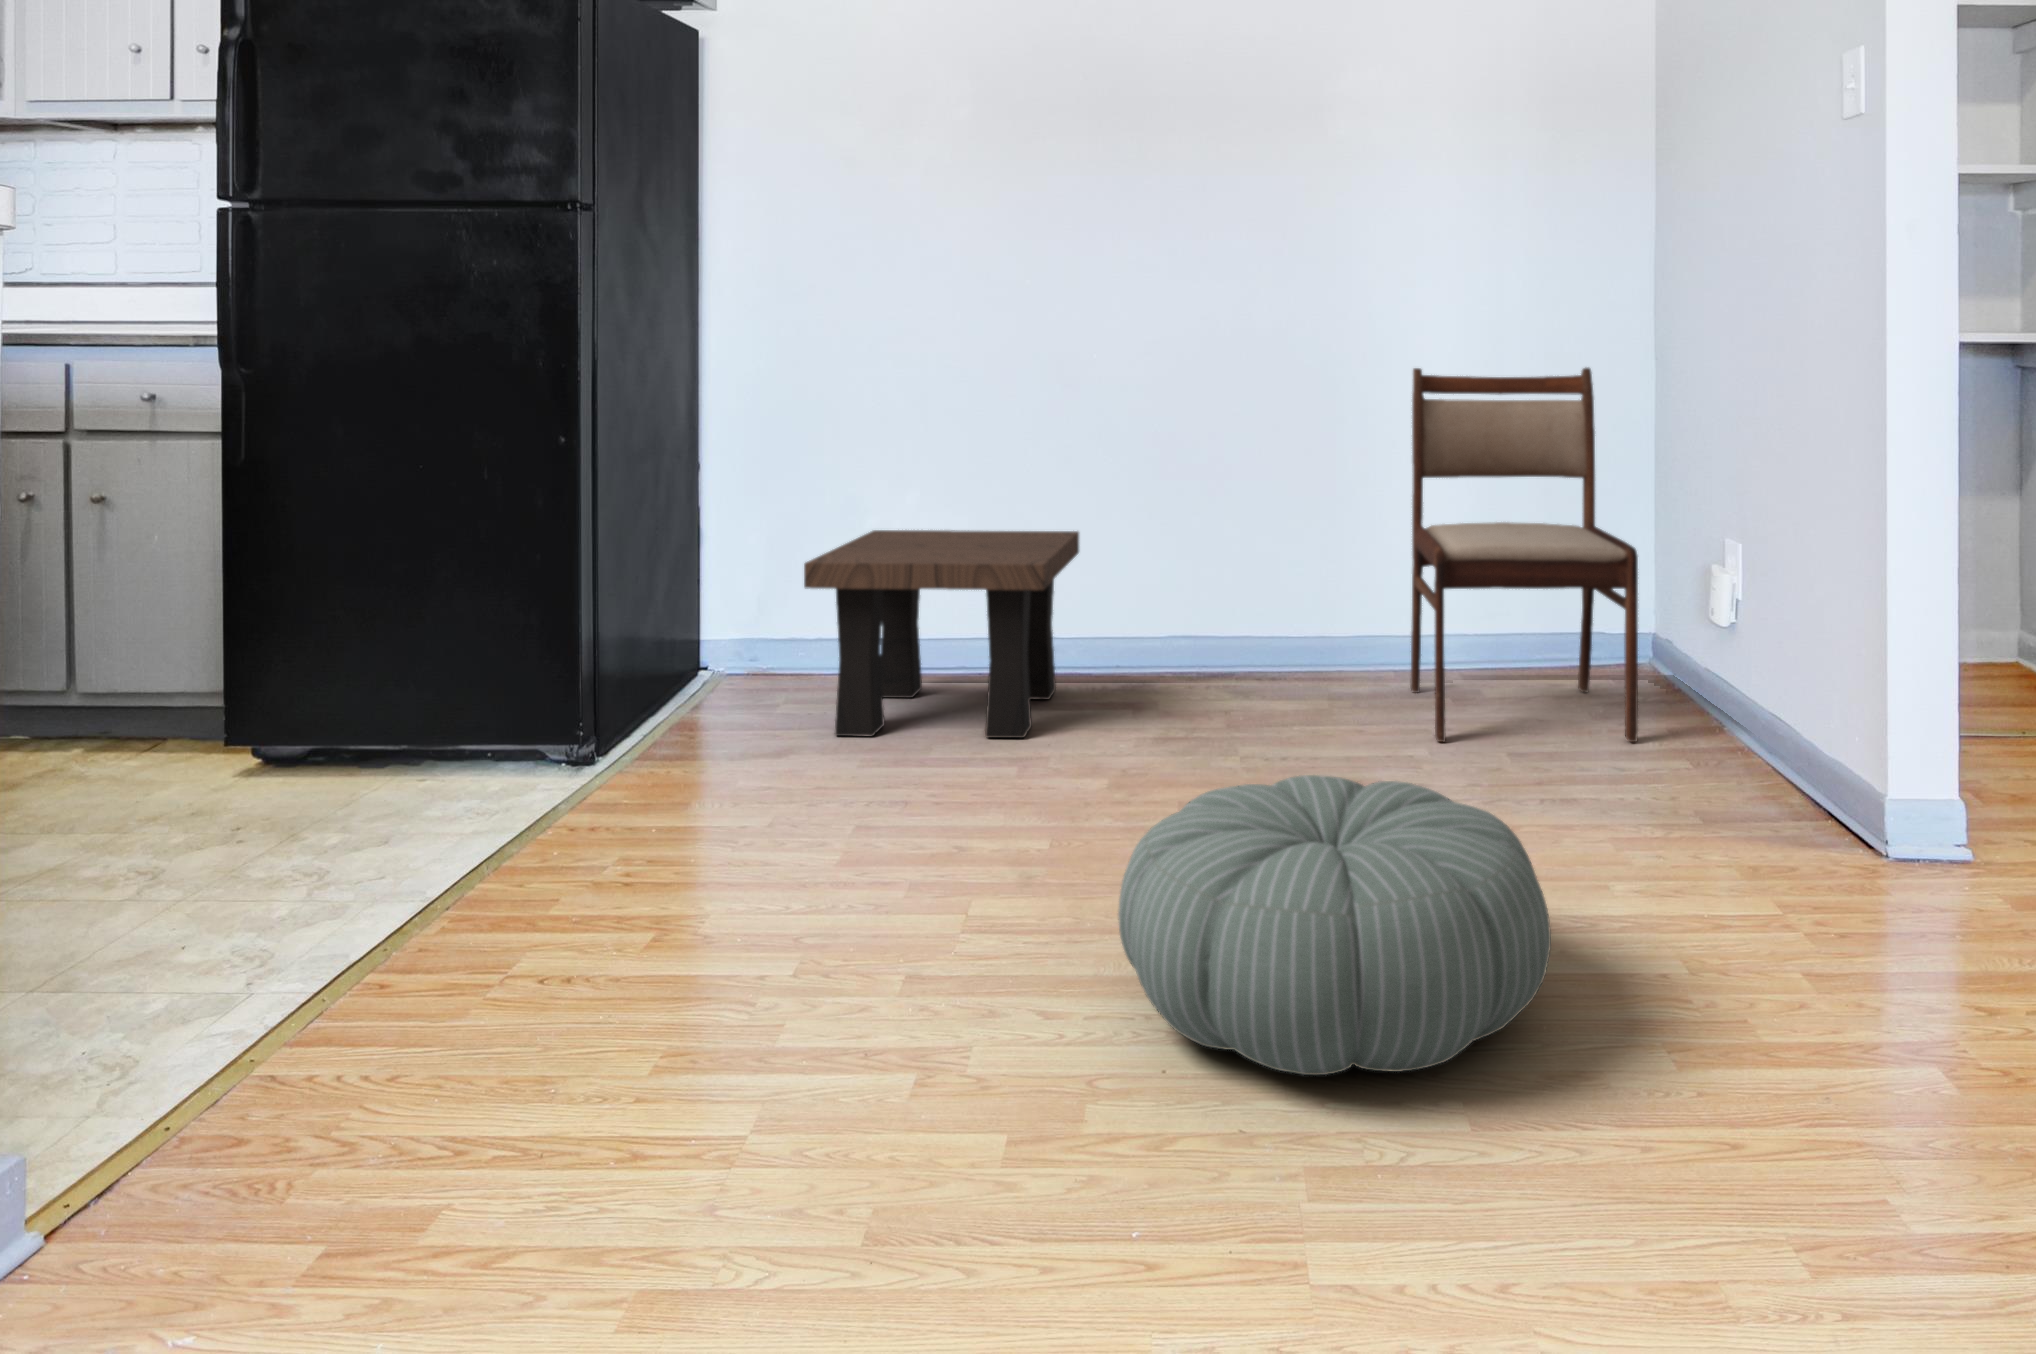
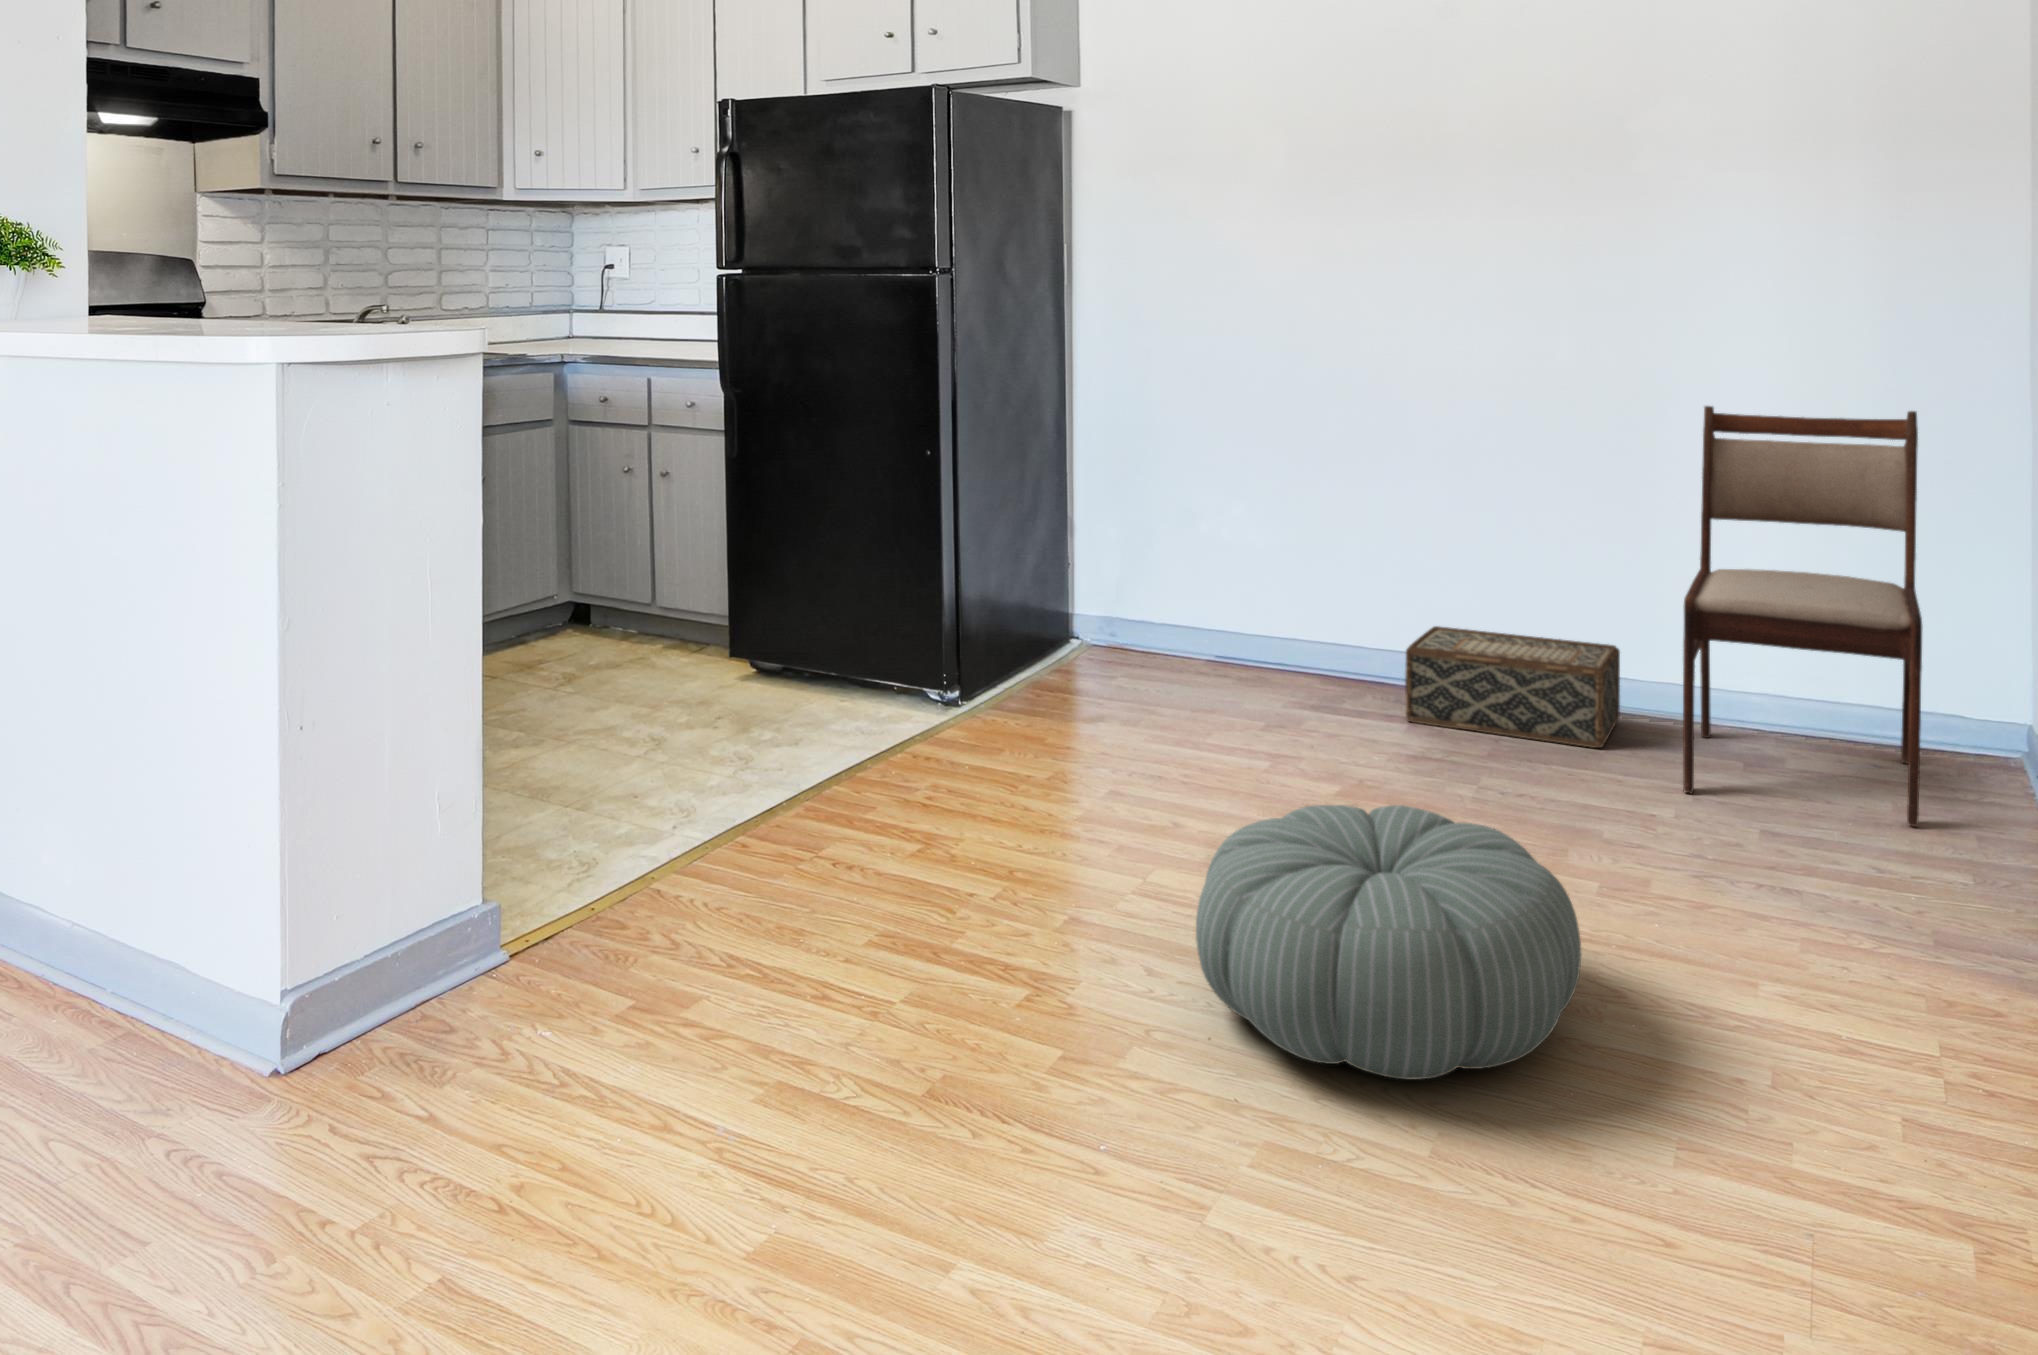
side table: present [804,530,1079,738] -> none [1110,531,1370,730]
woven basket: none [1138,611,1341,714] -> present [1405,626,1620,748]

